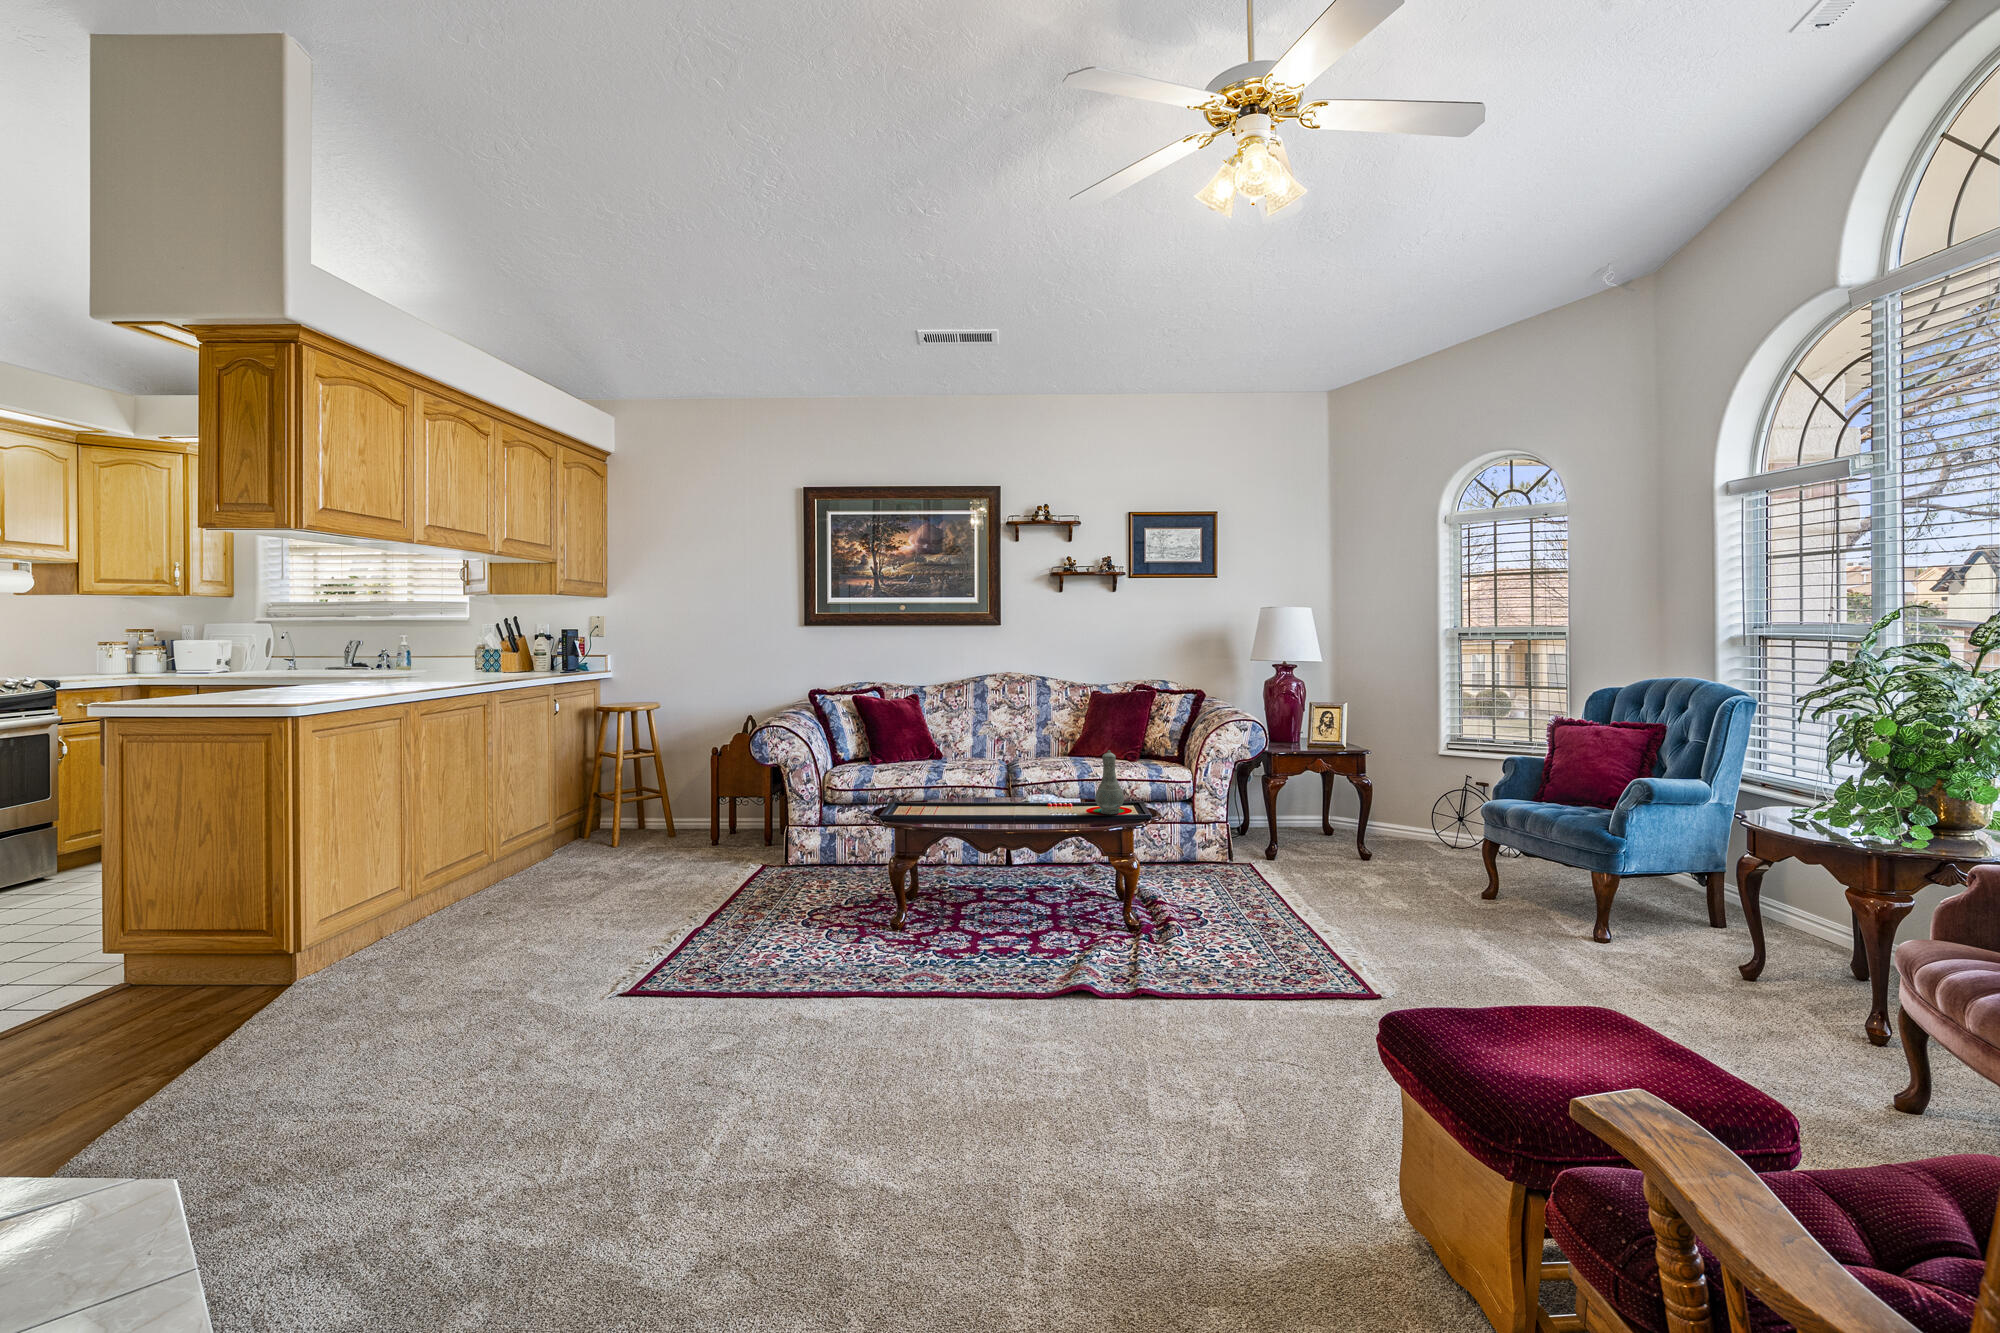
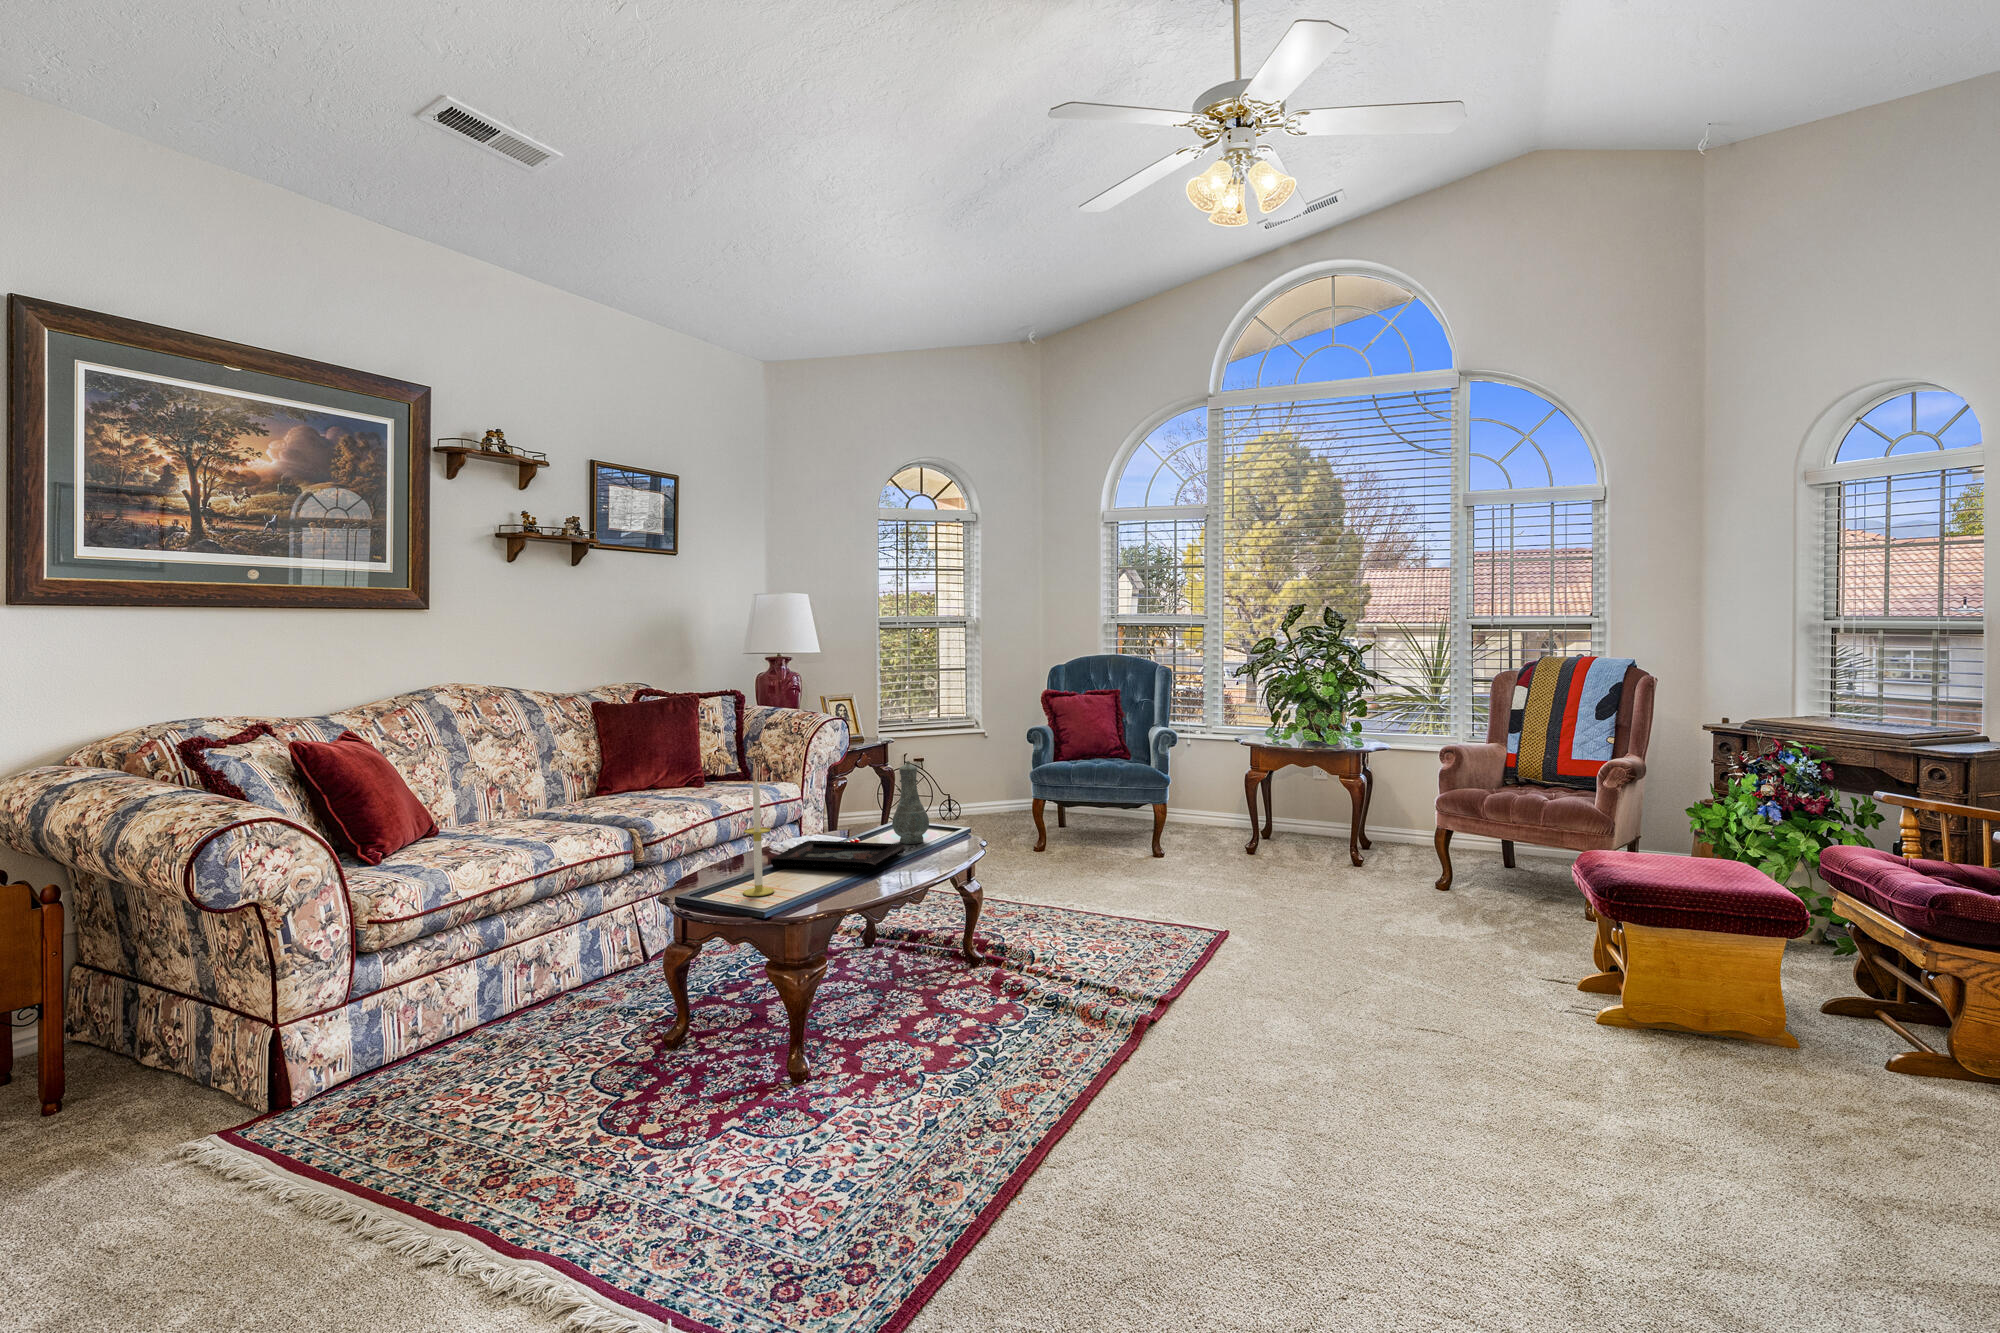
candle: none [932,741,951,814] -> present [743,779,774,896]
decorative tray: none [992,797,1075,816] -> present [771,841,905,869]

